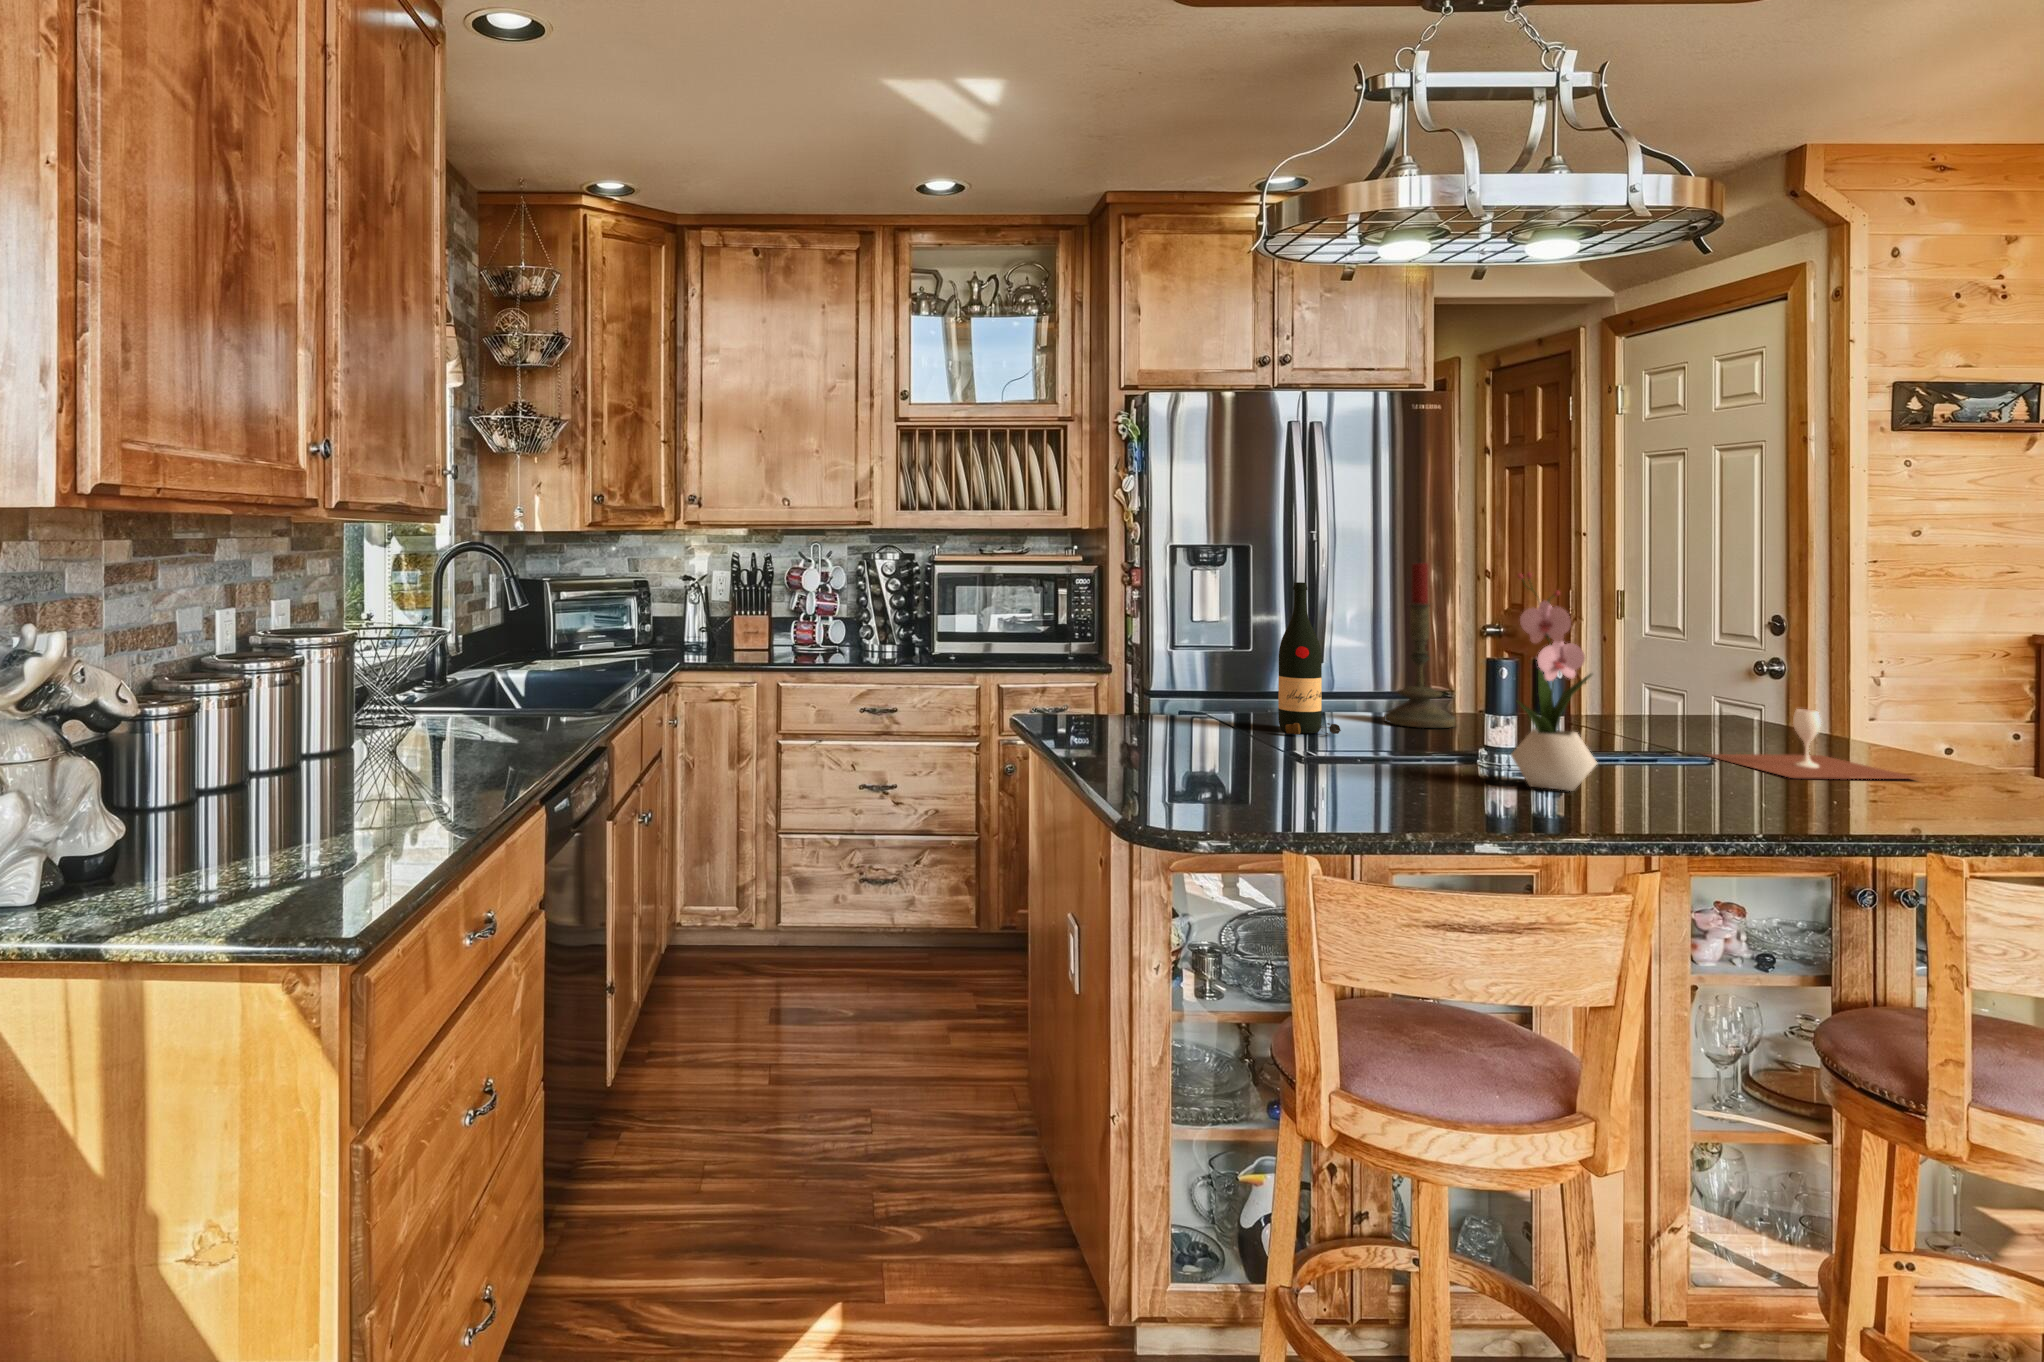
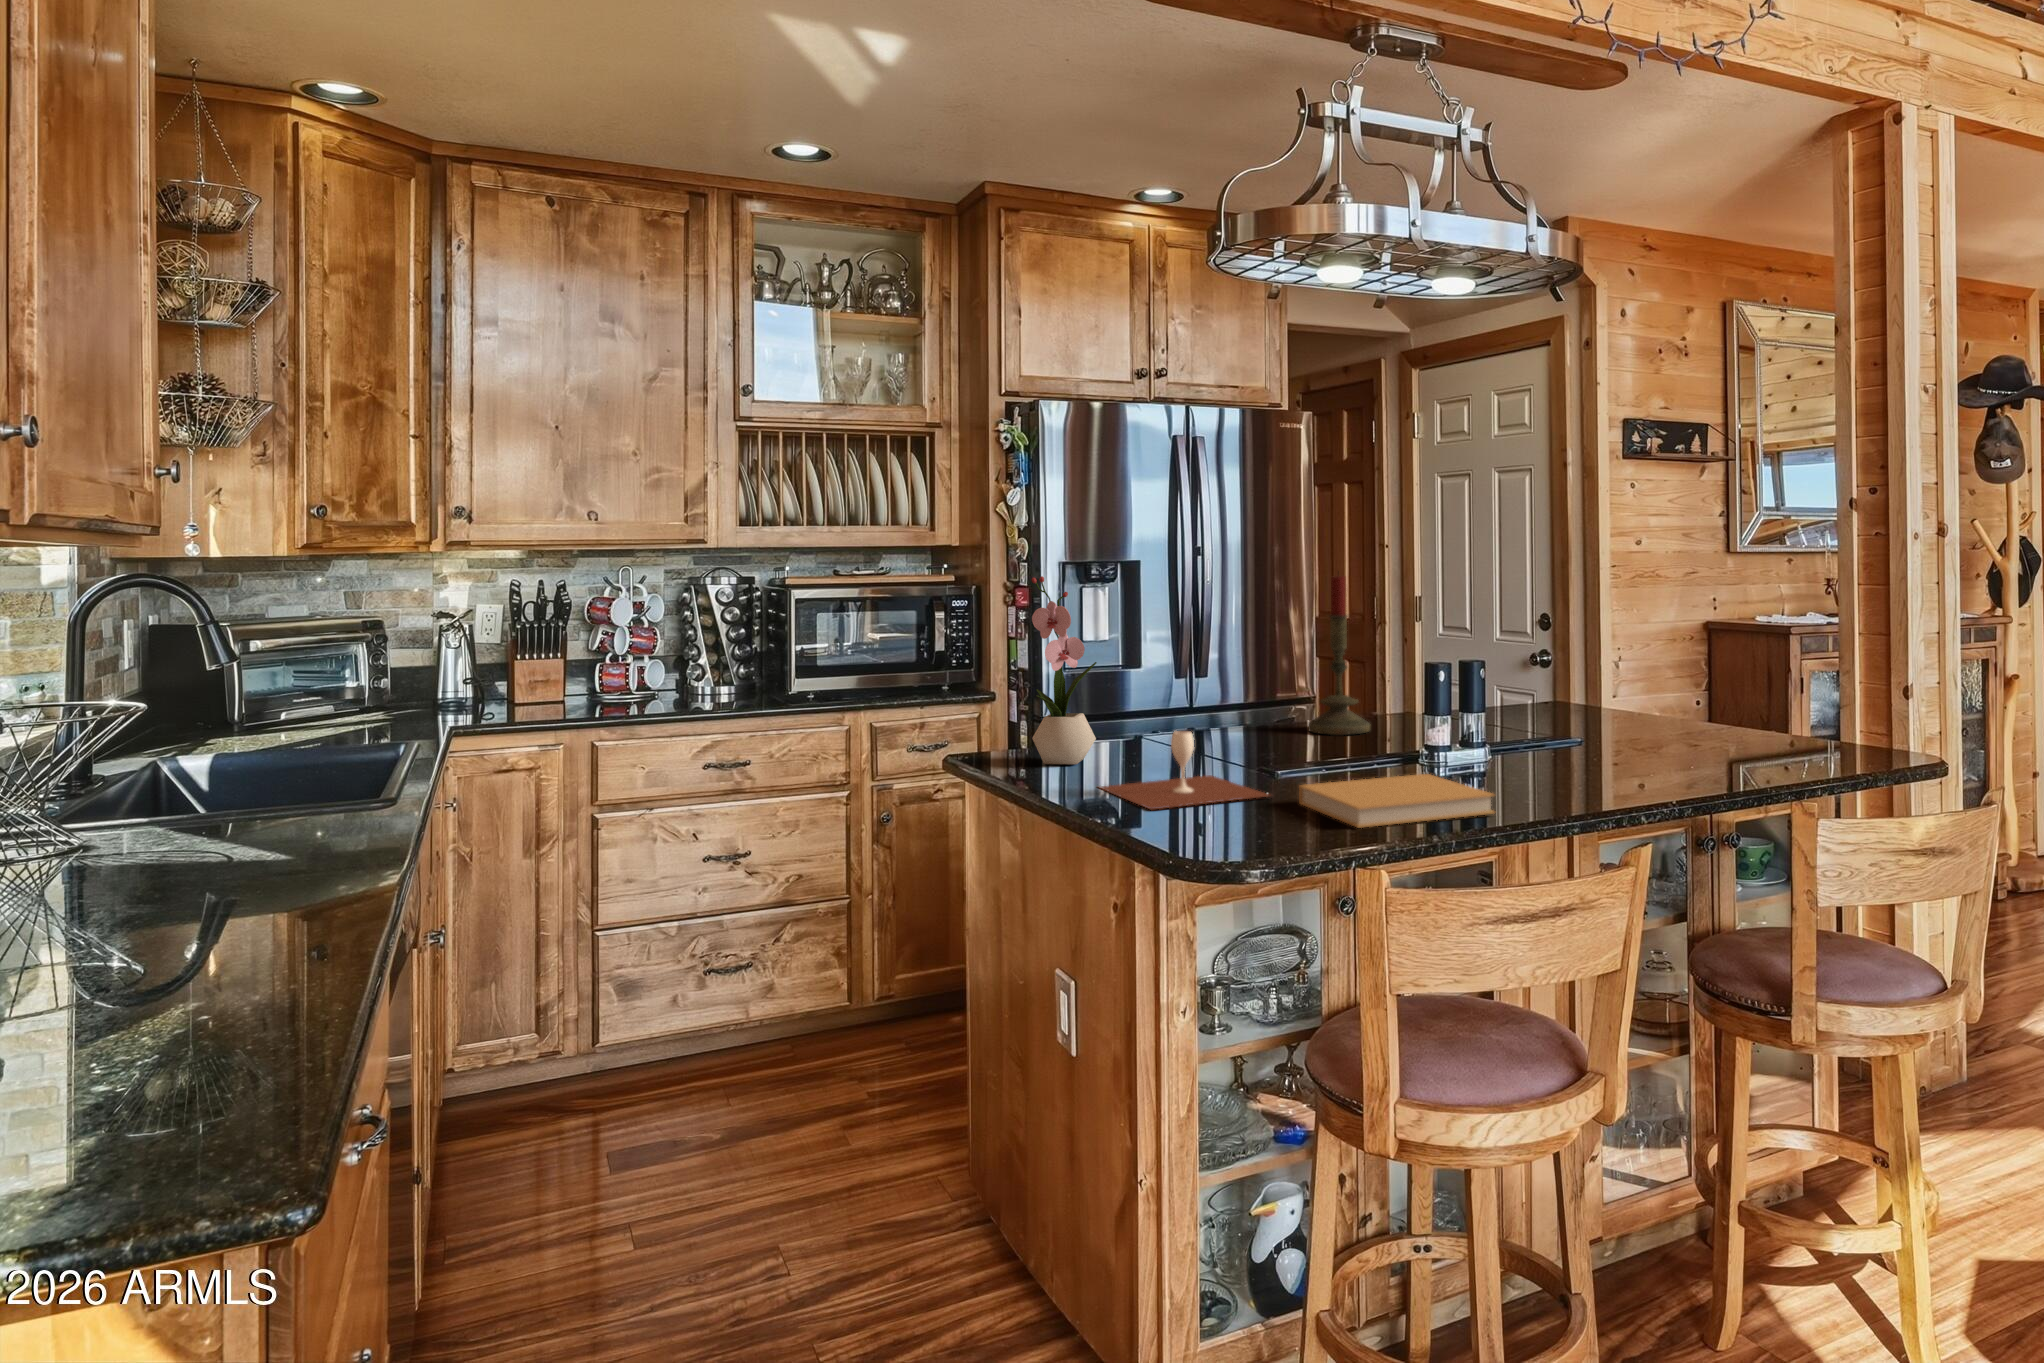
flower arrangement: present [1511,572,1597,791] -> present [1032,576,1097,764]
wine bottle: present [1278,582,1341,735] -> none [1226,599,1287,752]
wine glass: present [1707,709,1916,779] -> present [1099,731,1269,810]
book: none [1305,767,1520,818] -> present [1299,774,1494,828]

